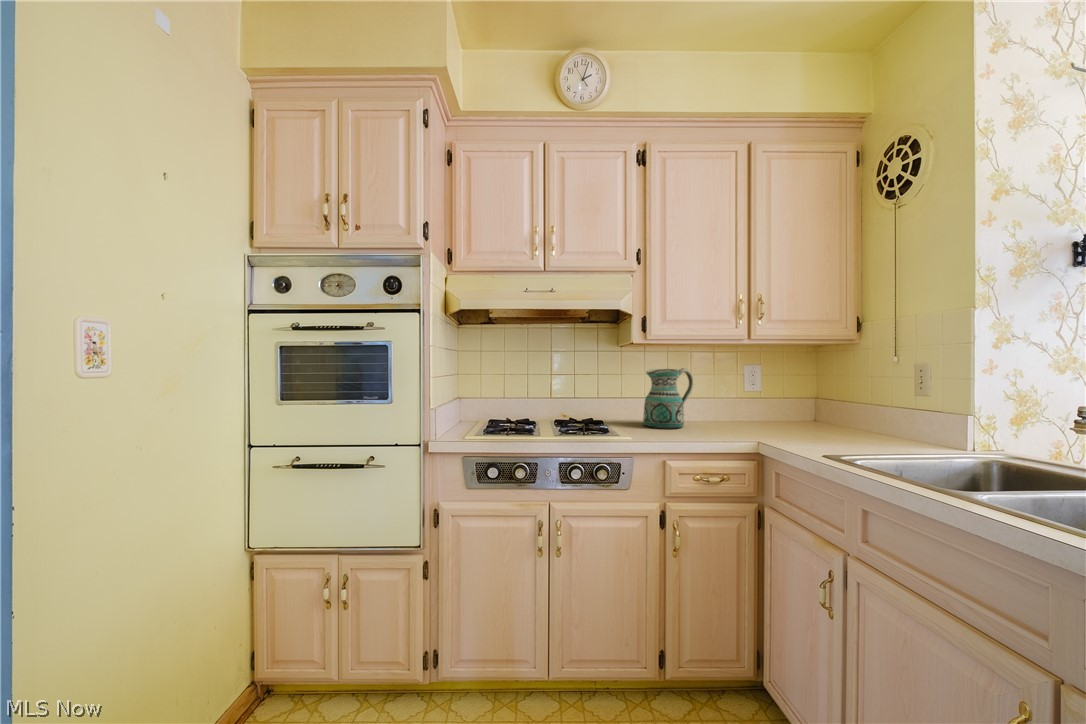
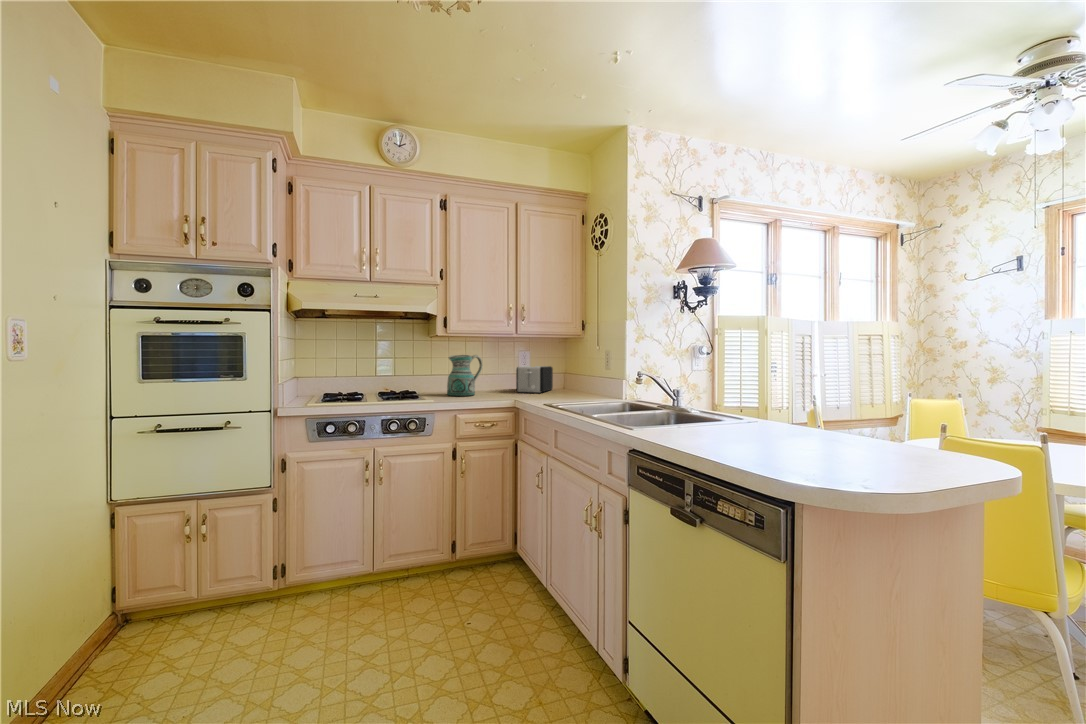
toaster: none [742,383,795,426] -> present [516,366,553,393]

